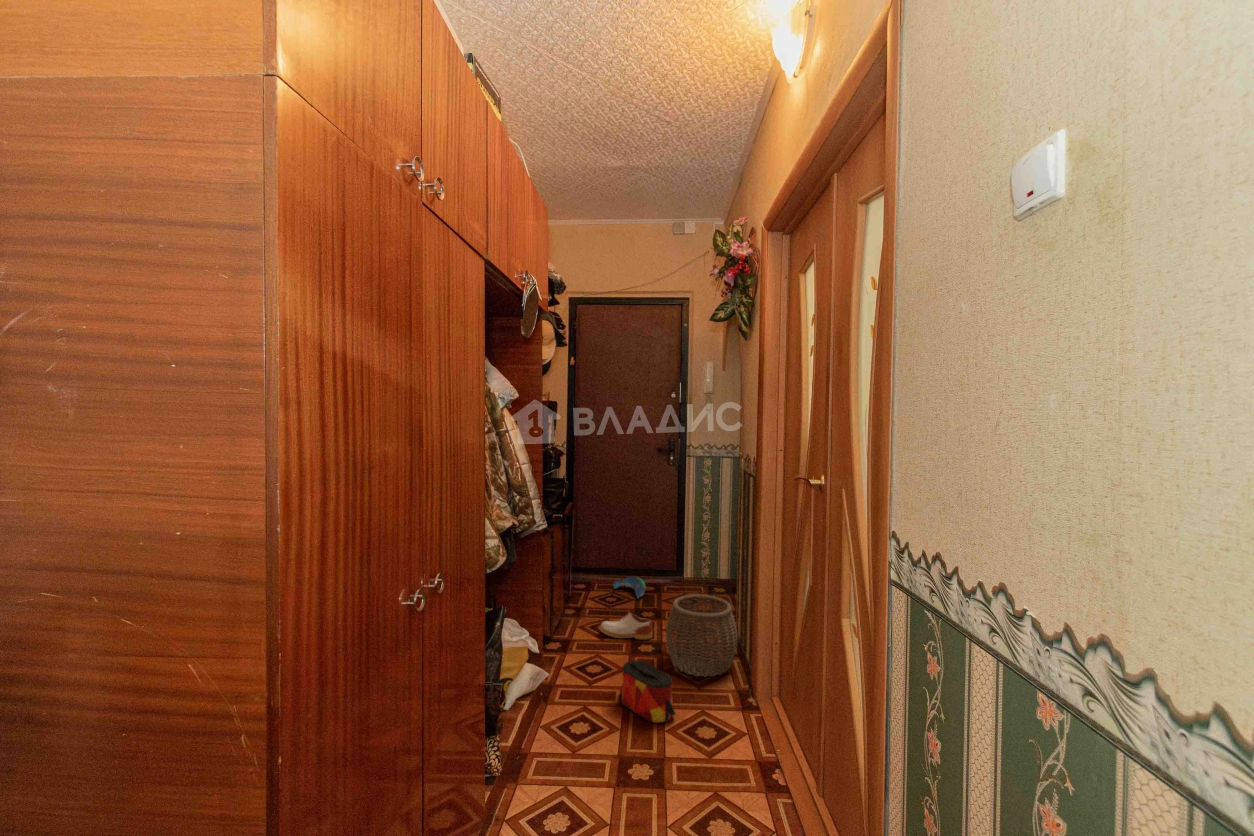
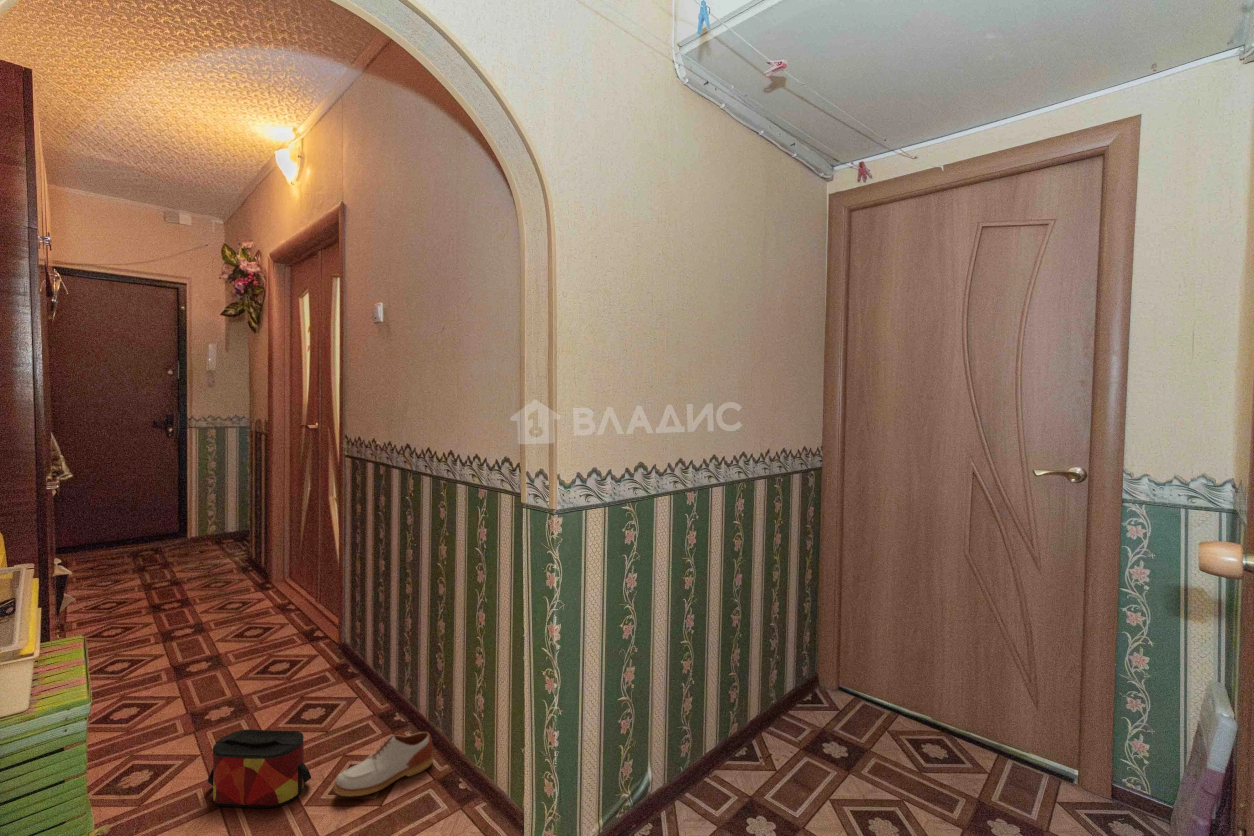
plush toy: present [614,576,646,598] -> none [118,623,183,652]
woven basket: present [666,595,738,677] -> none [258,612,364,723]
shoe: present [600,613,652,640] -> present [334,732,433,796]

